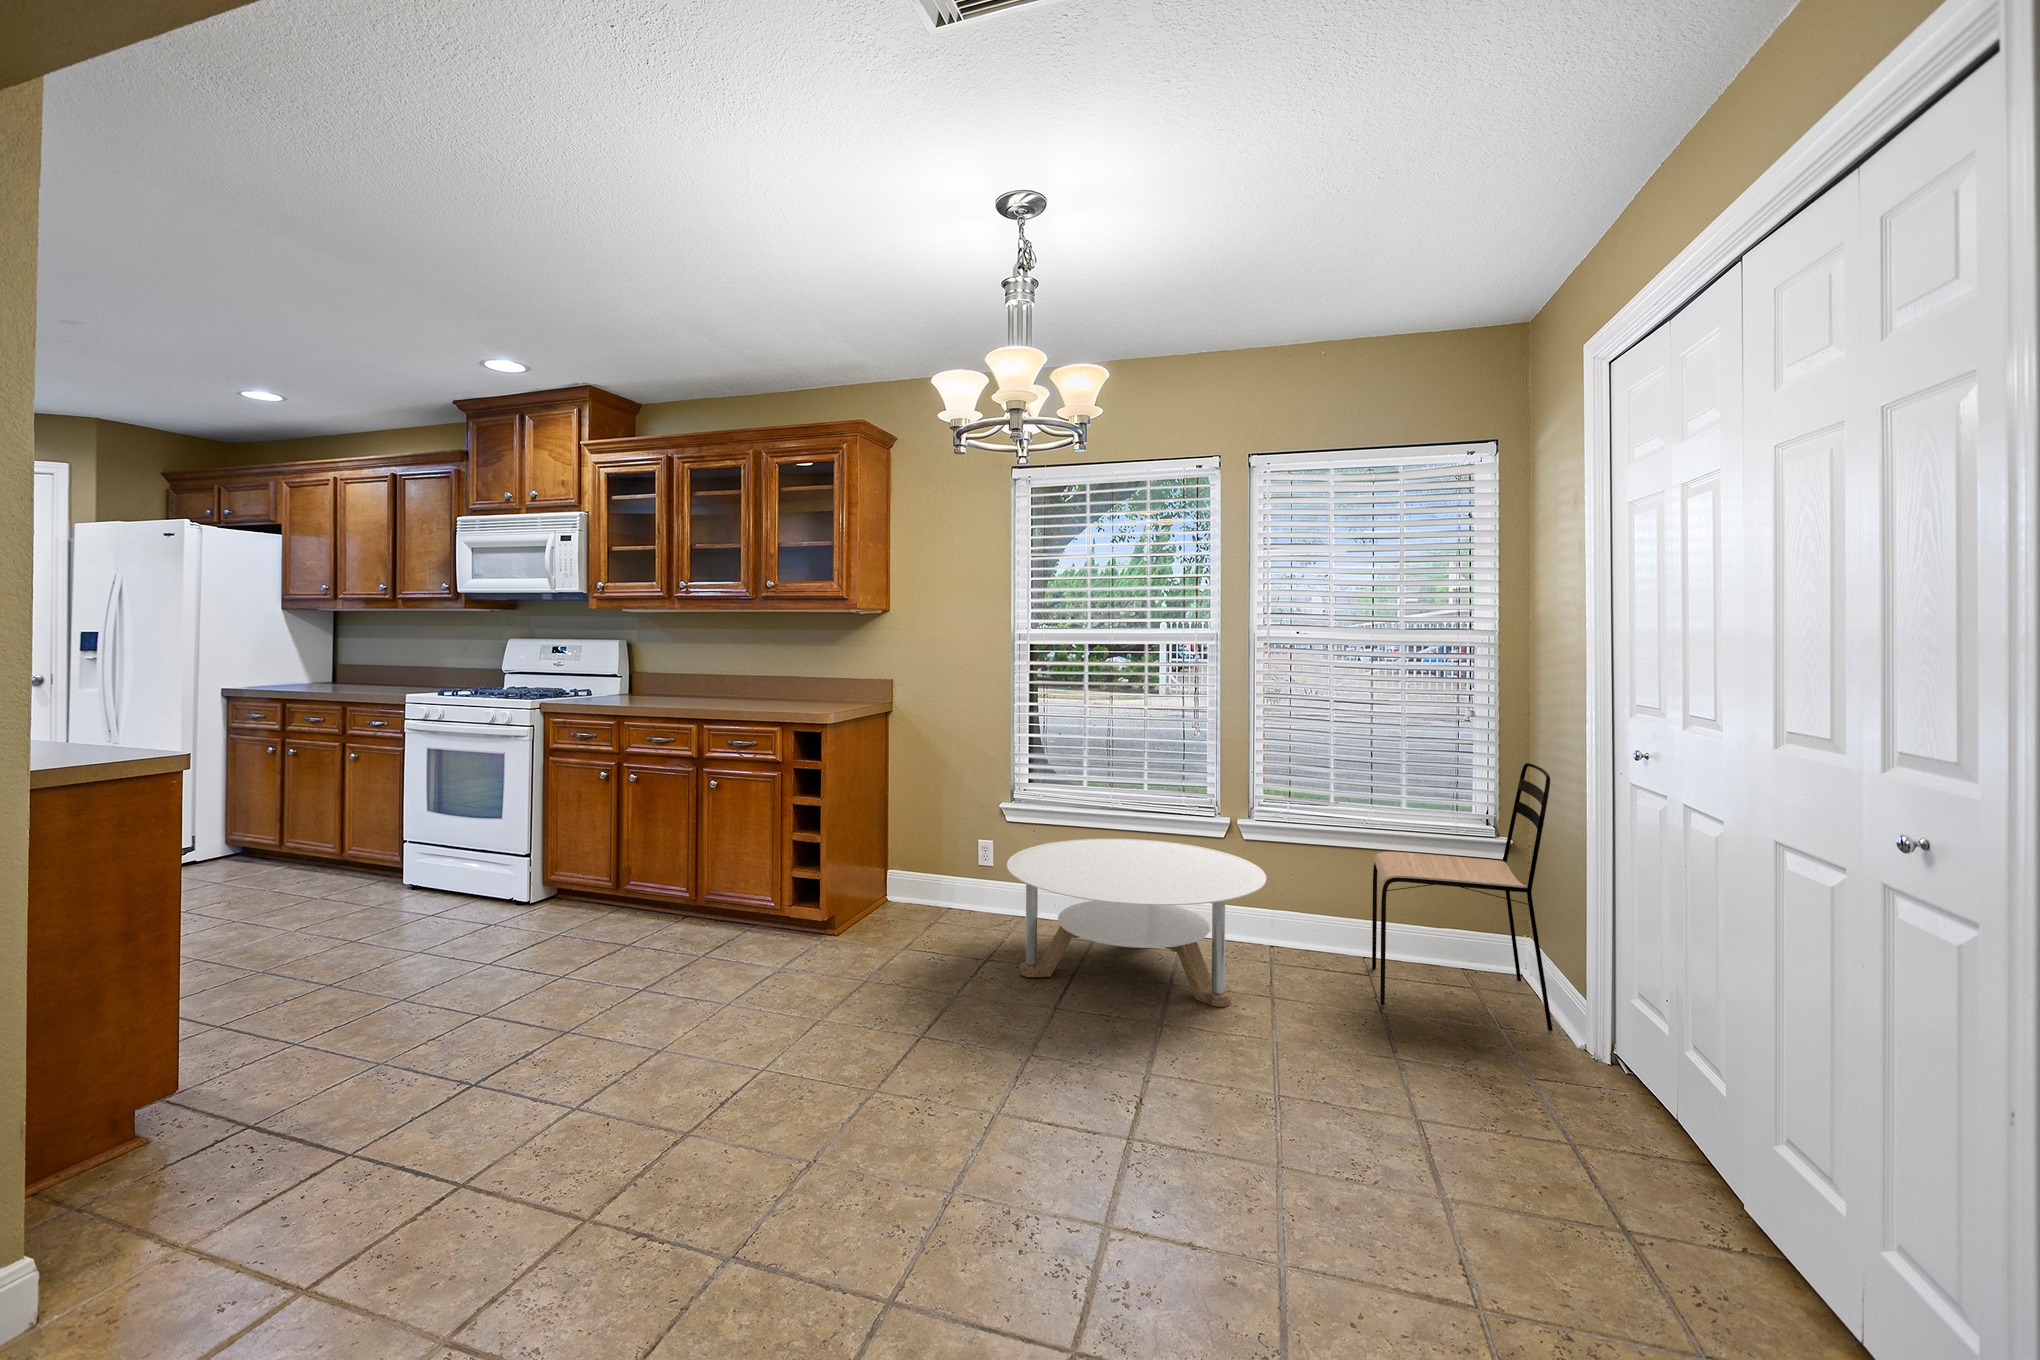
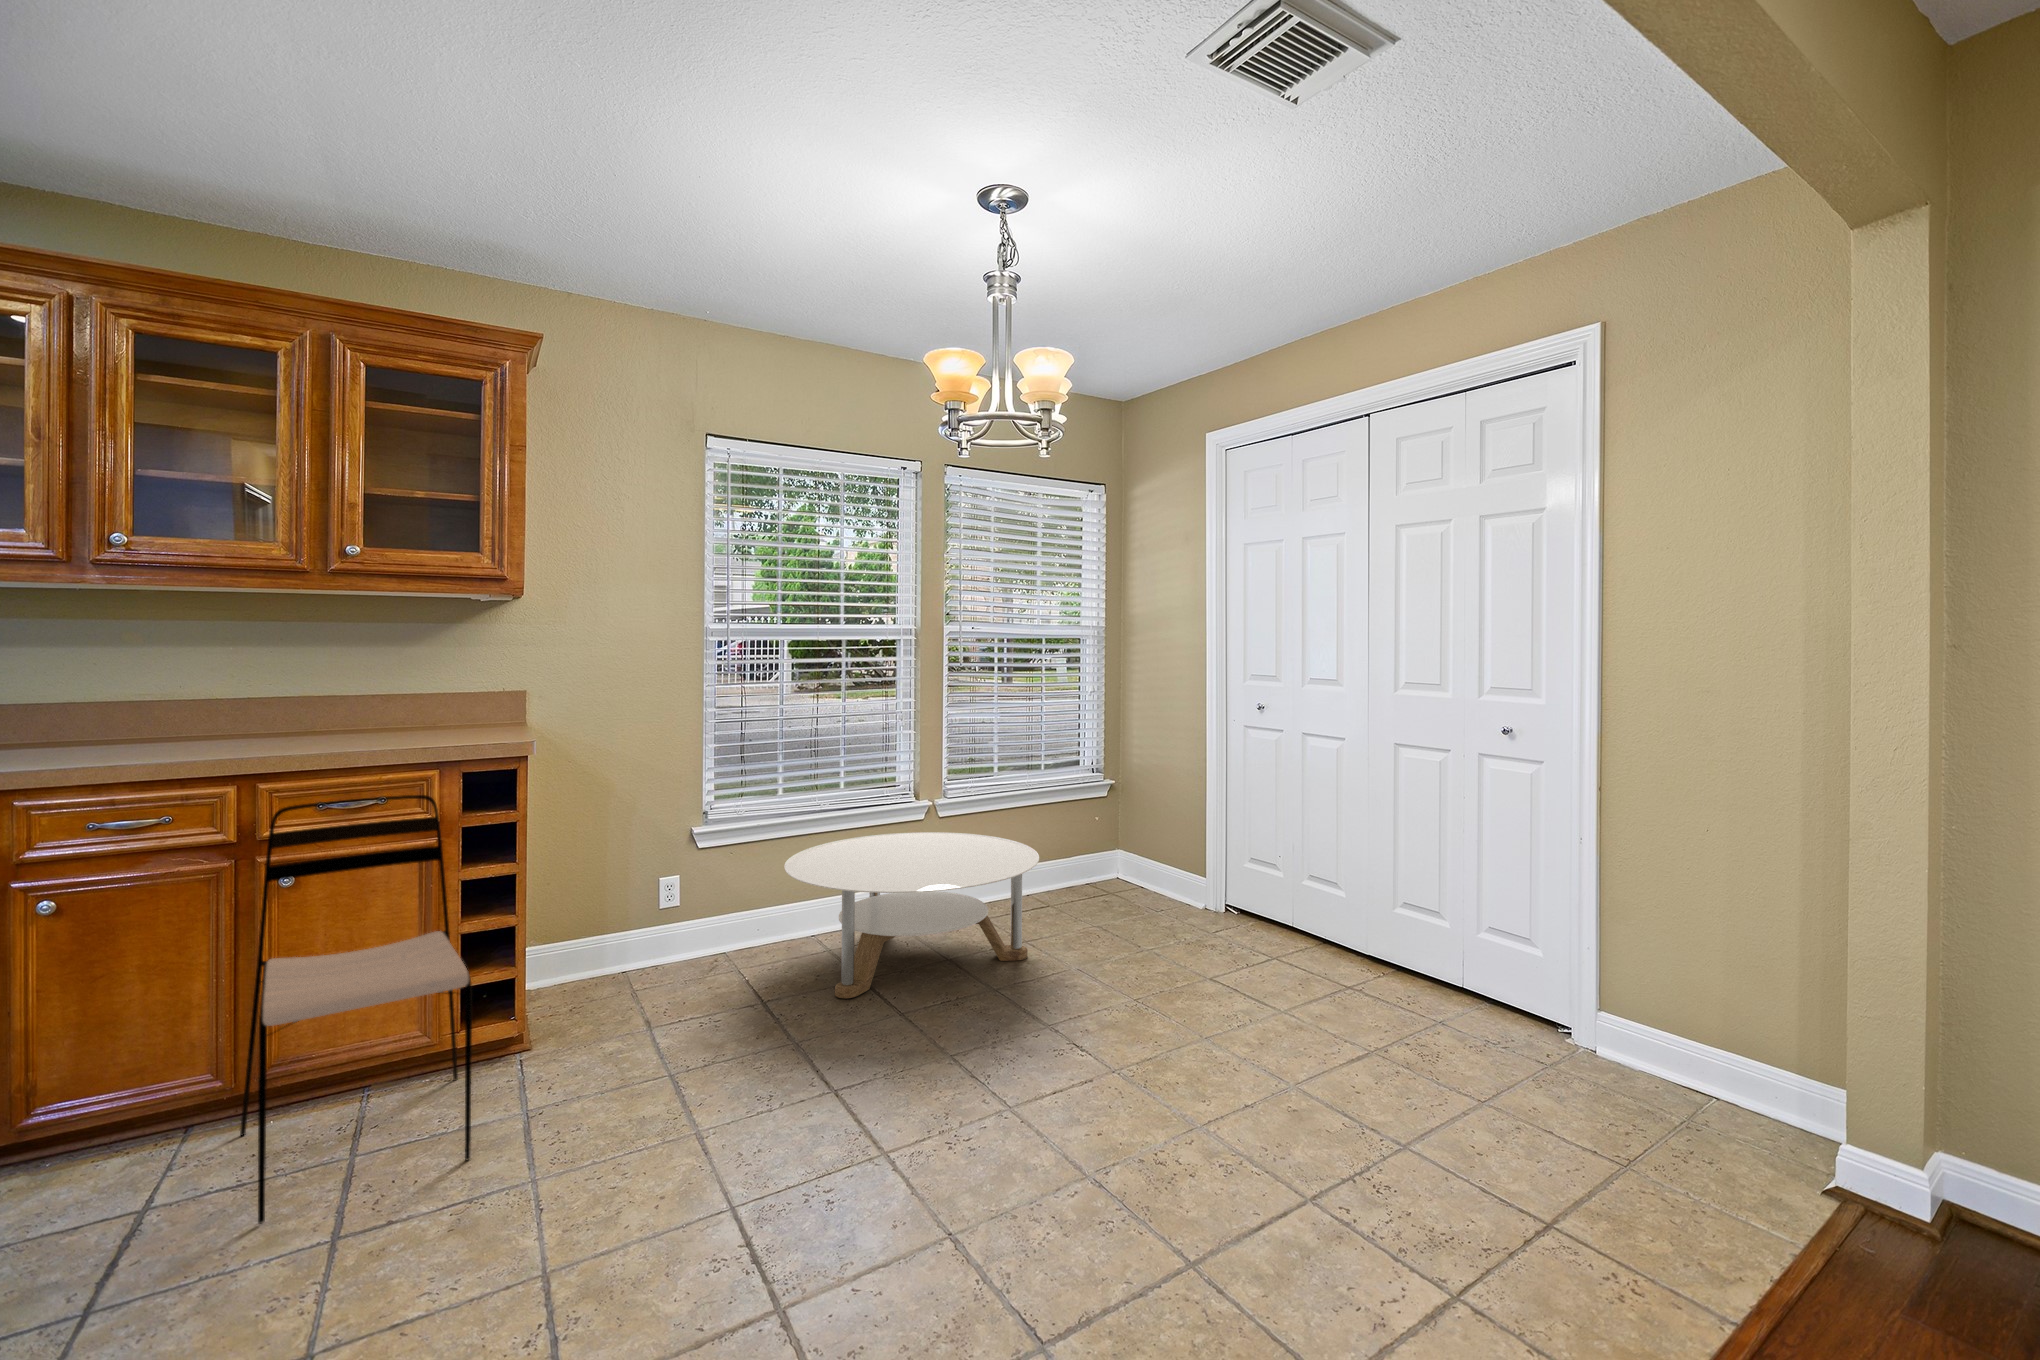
dining chair: present [1372,763,1553,1031] -> present [240,795,472,1223]

